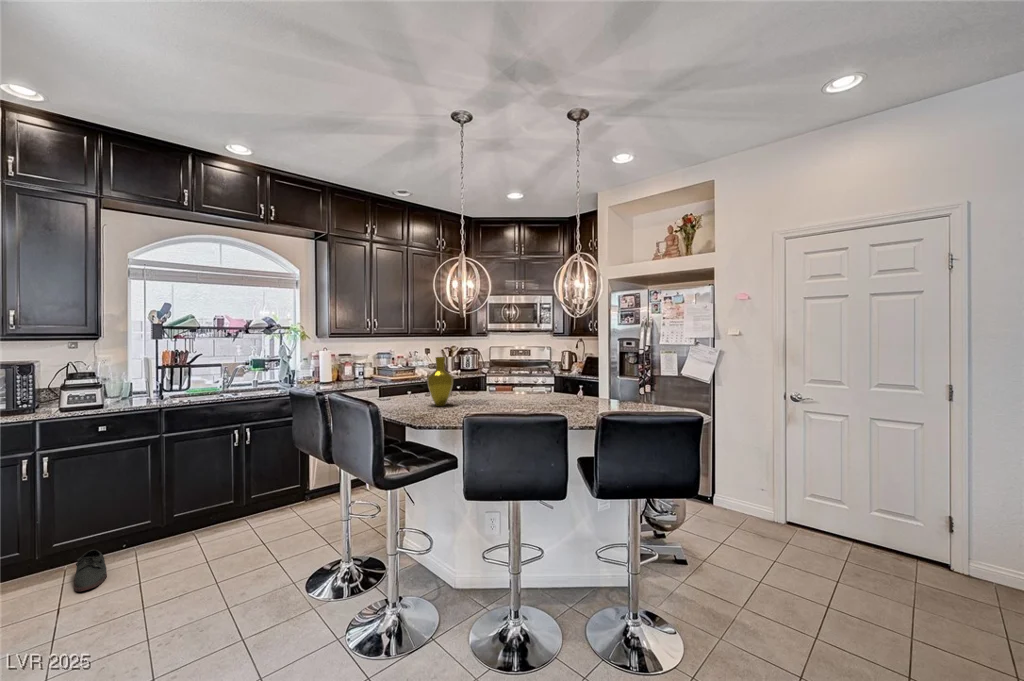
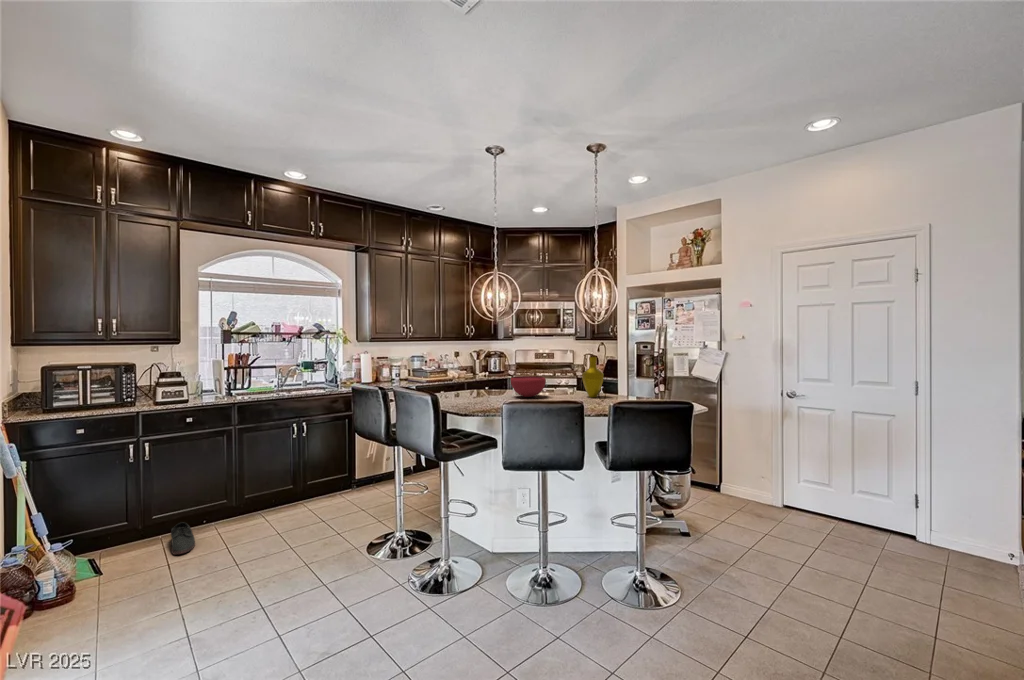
vase: present [427,357,454,406] -> present [582,357,604,398]
bowl: none [480,377,521,401] -> present [511,376,546,397]

